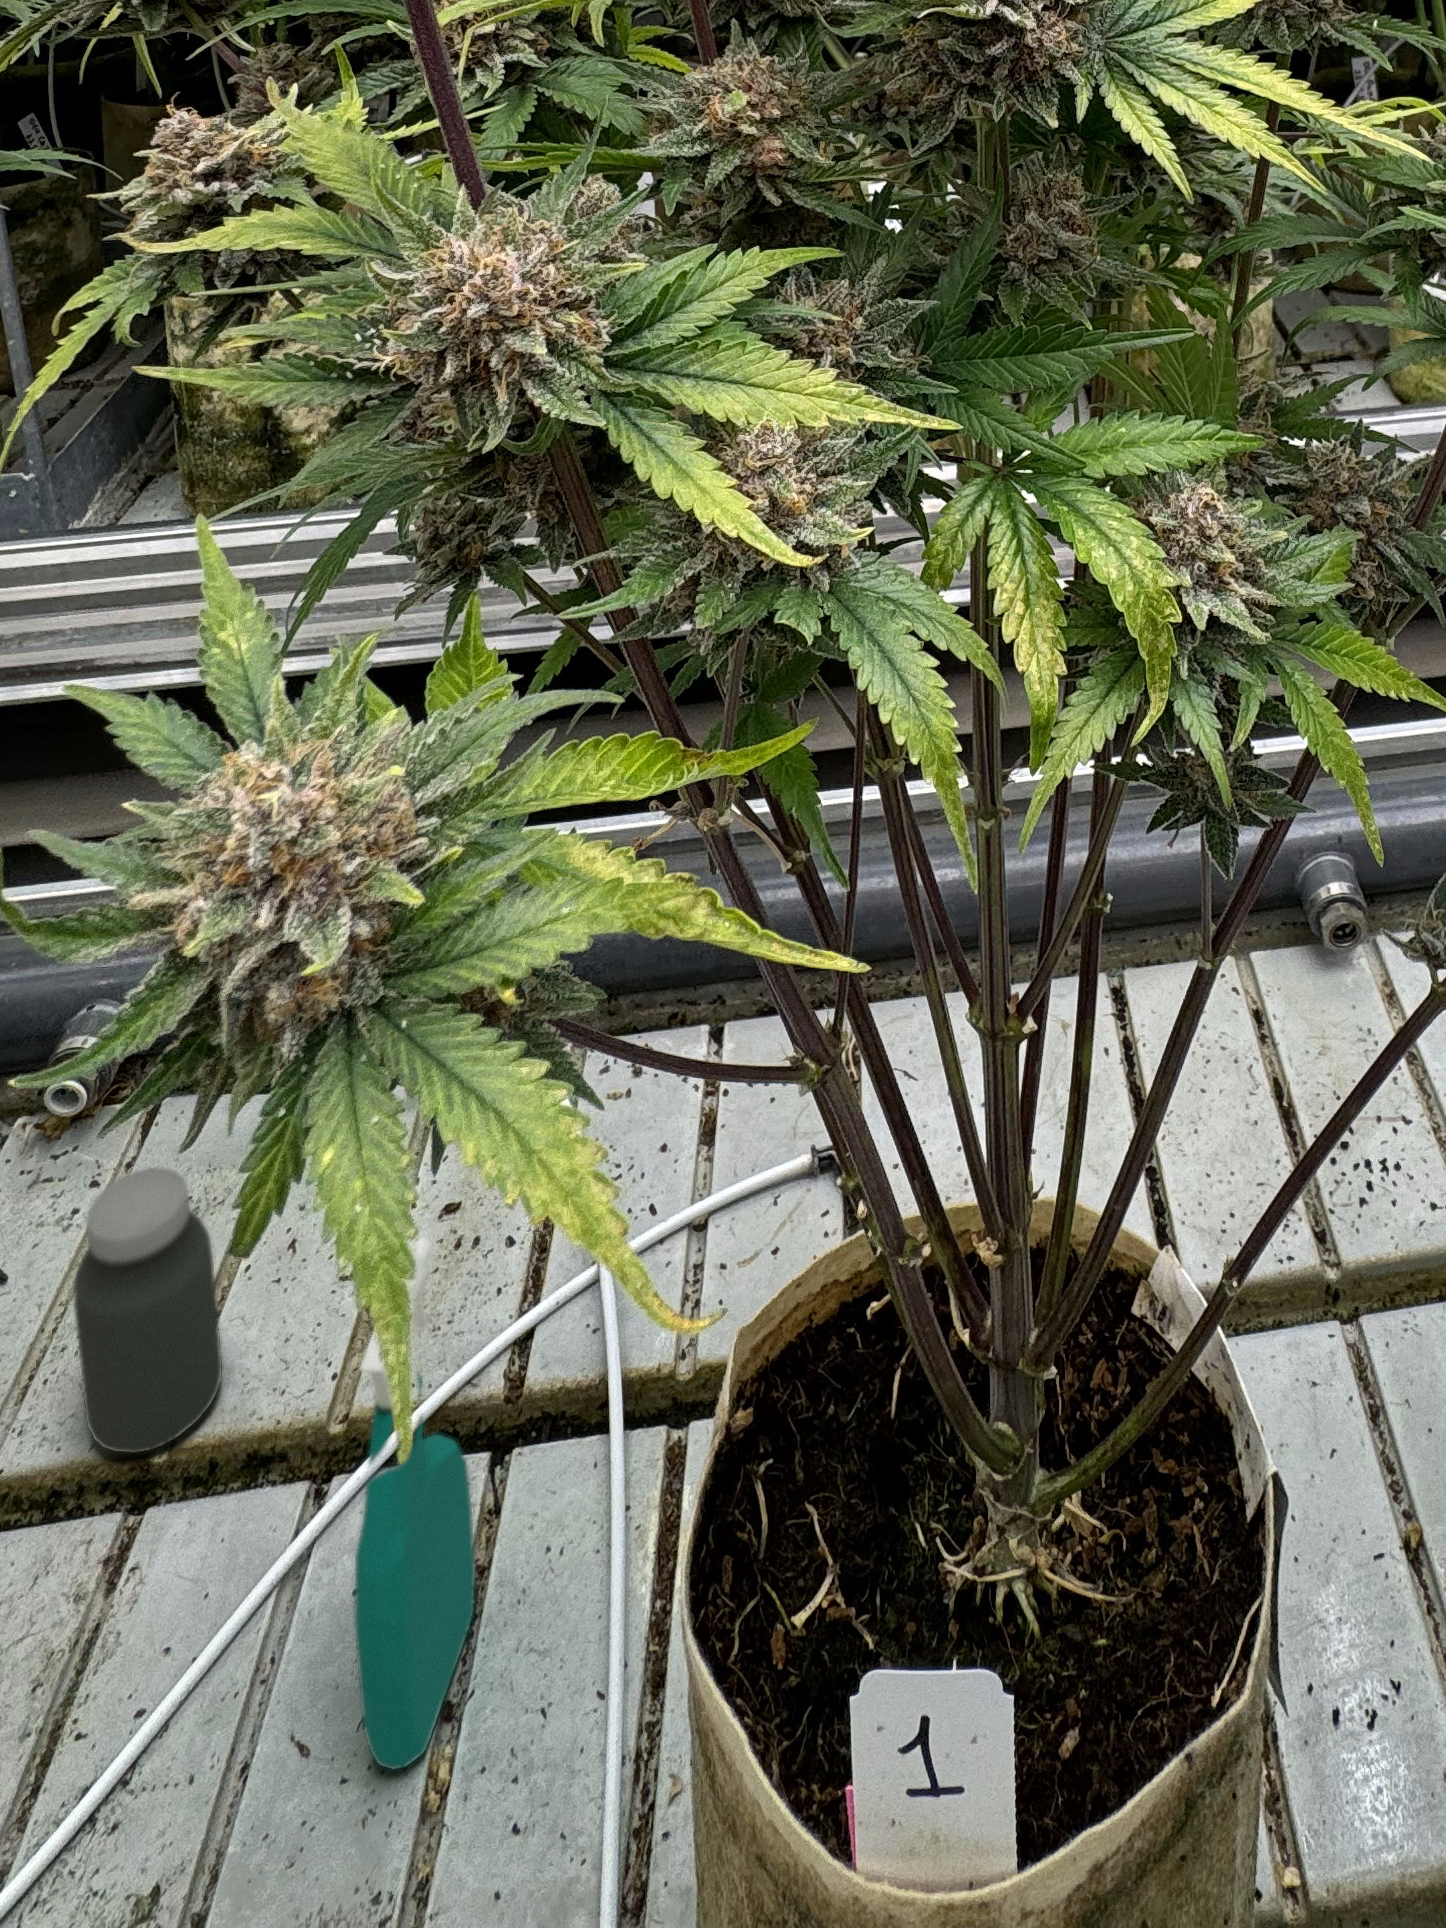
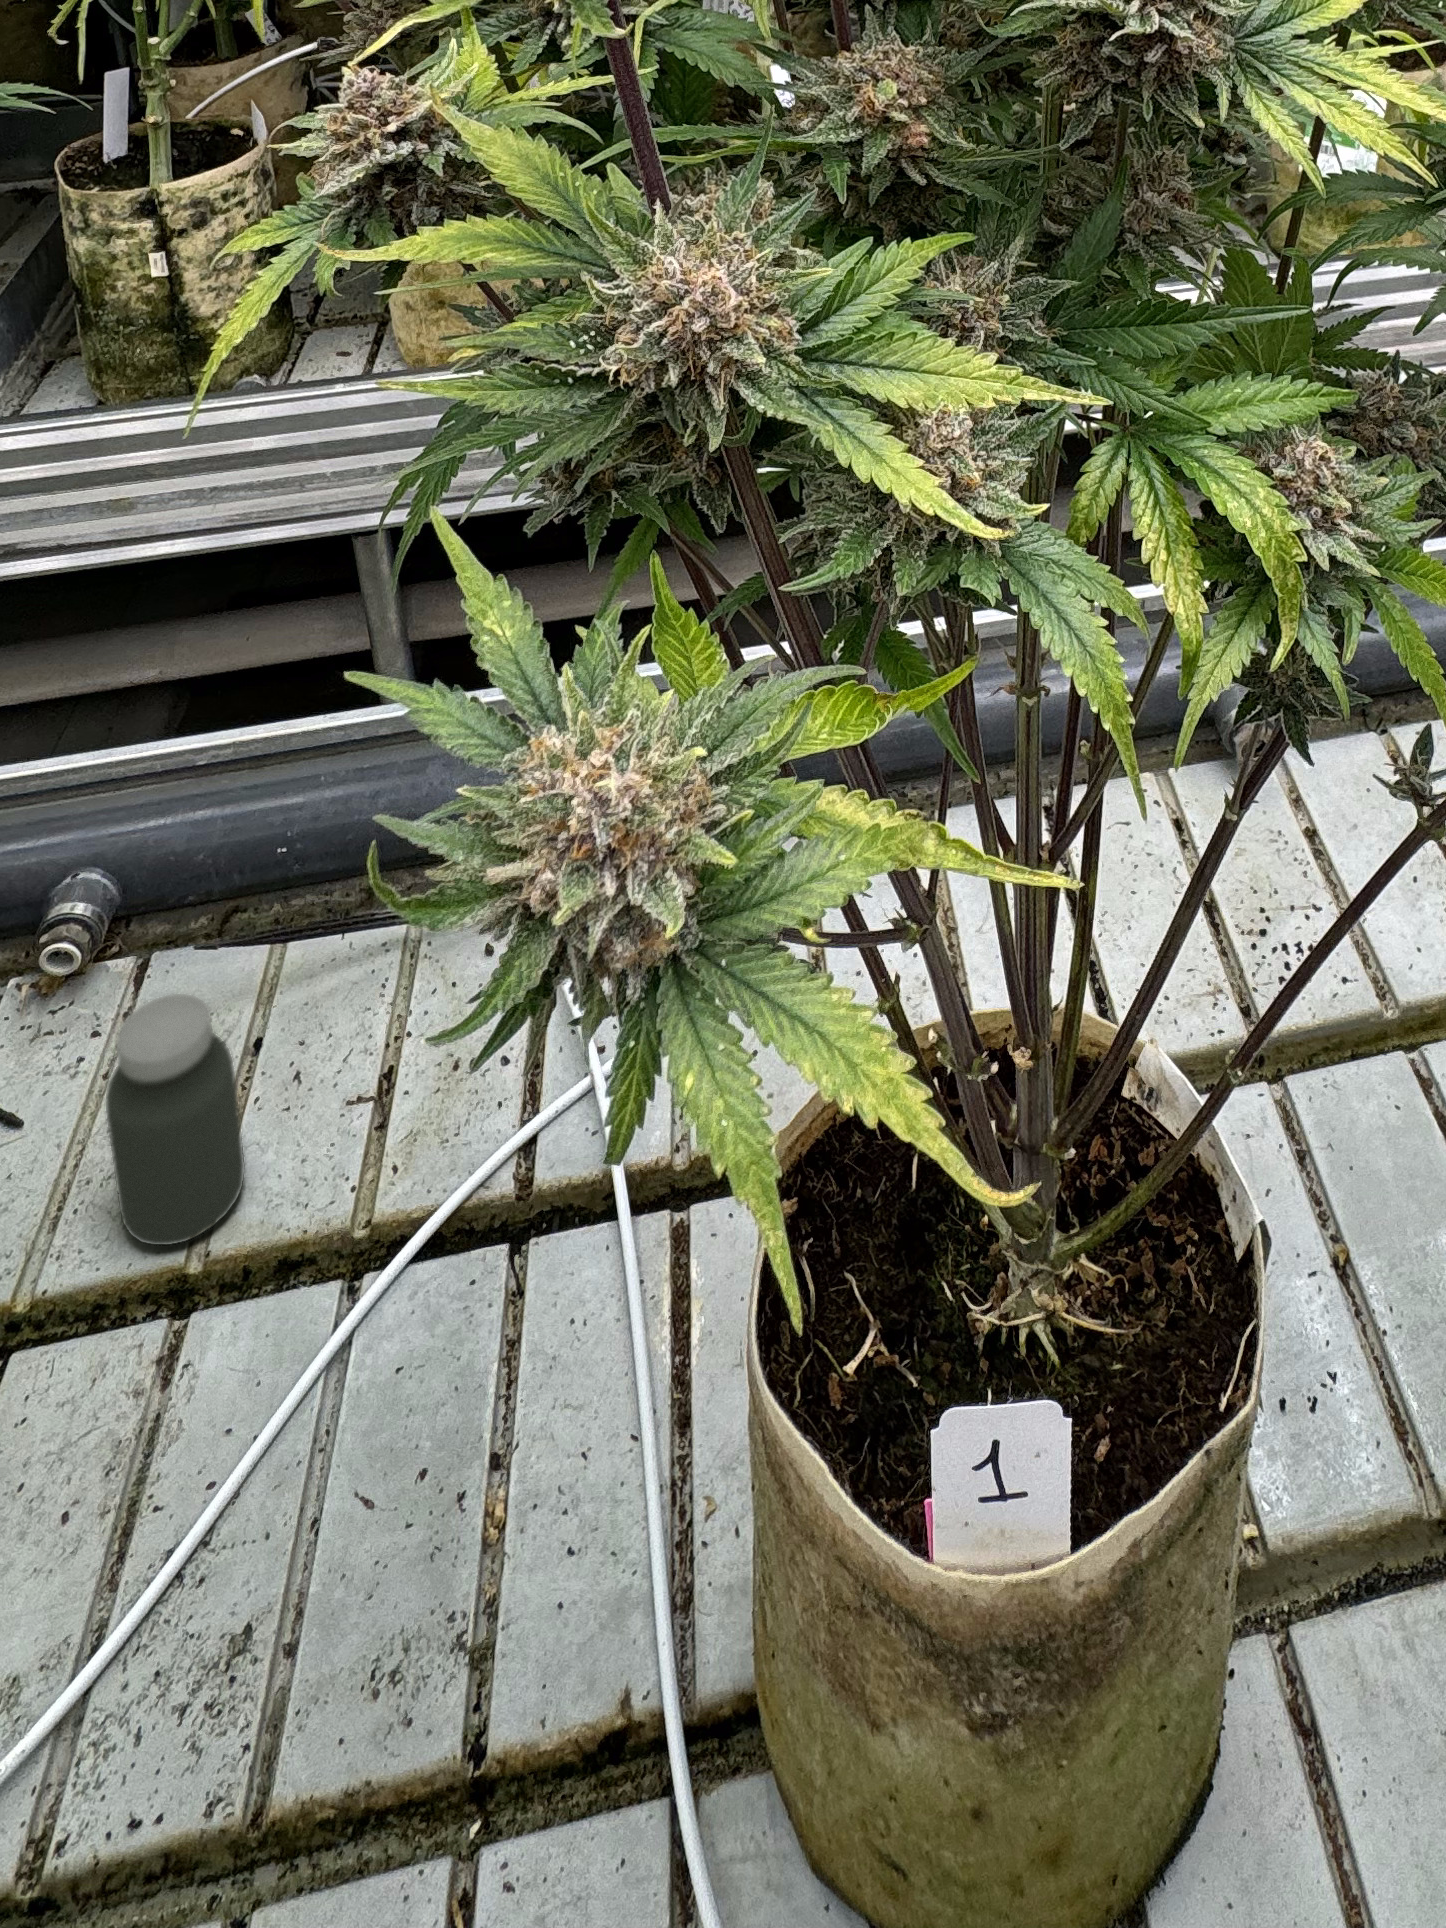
spray bottle: present [354,1238,475,1769] -> none [422,1055,513,1505]

